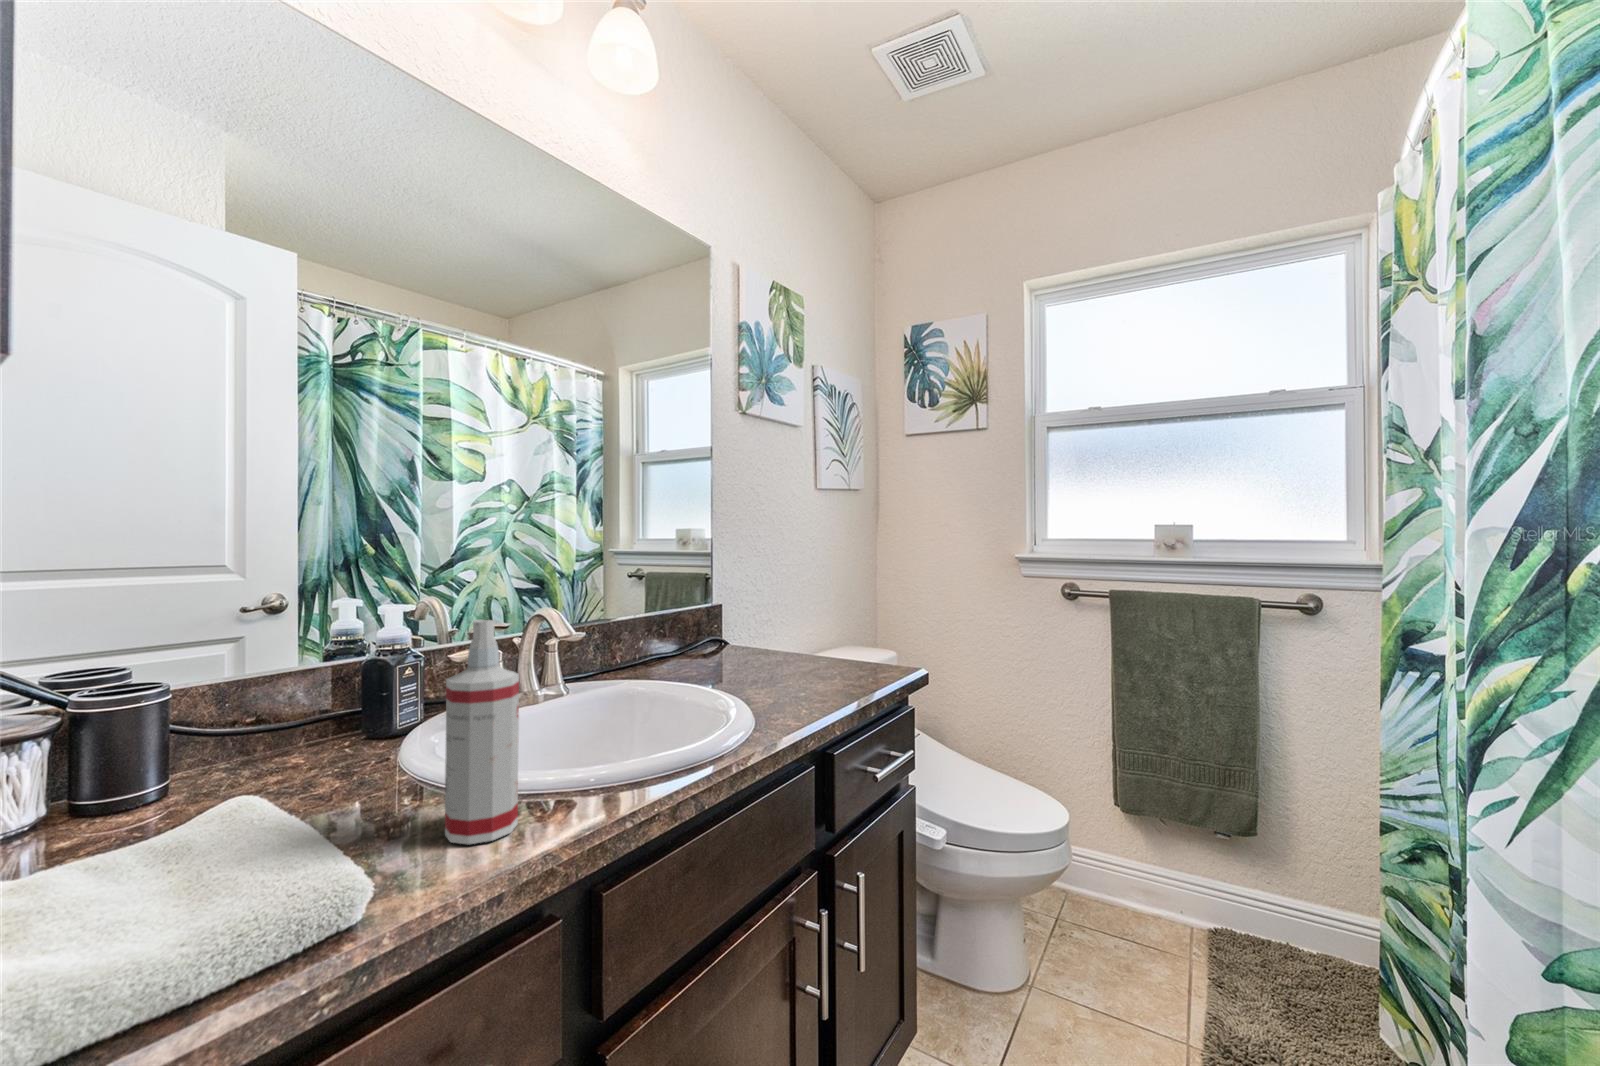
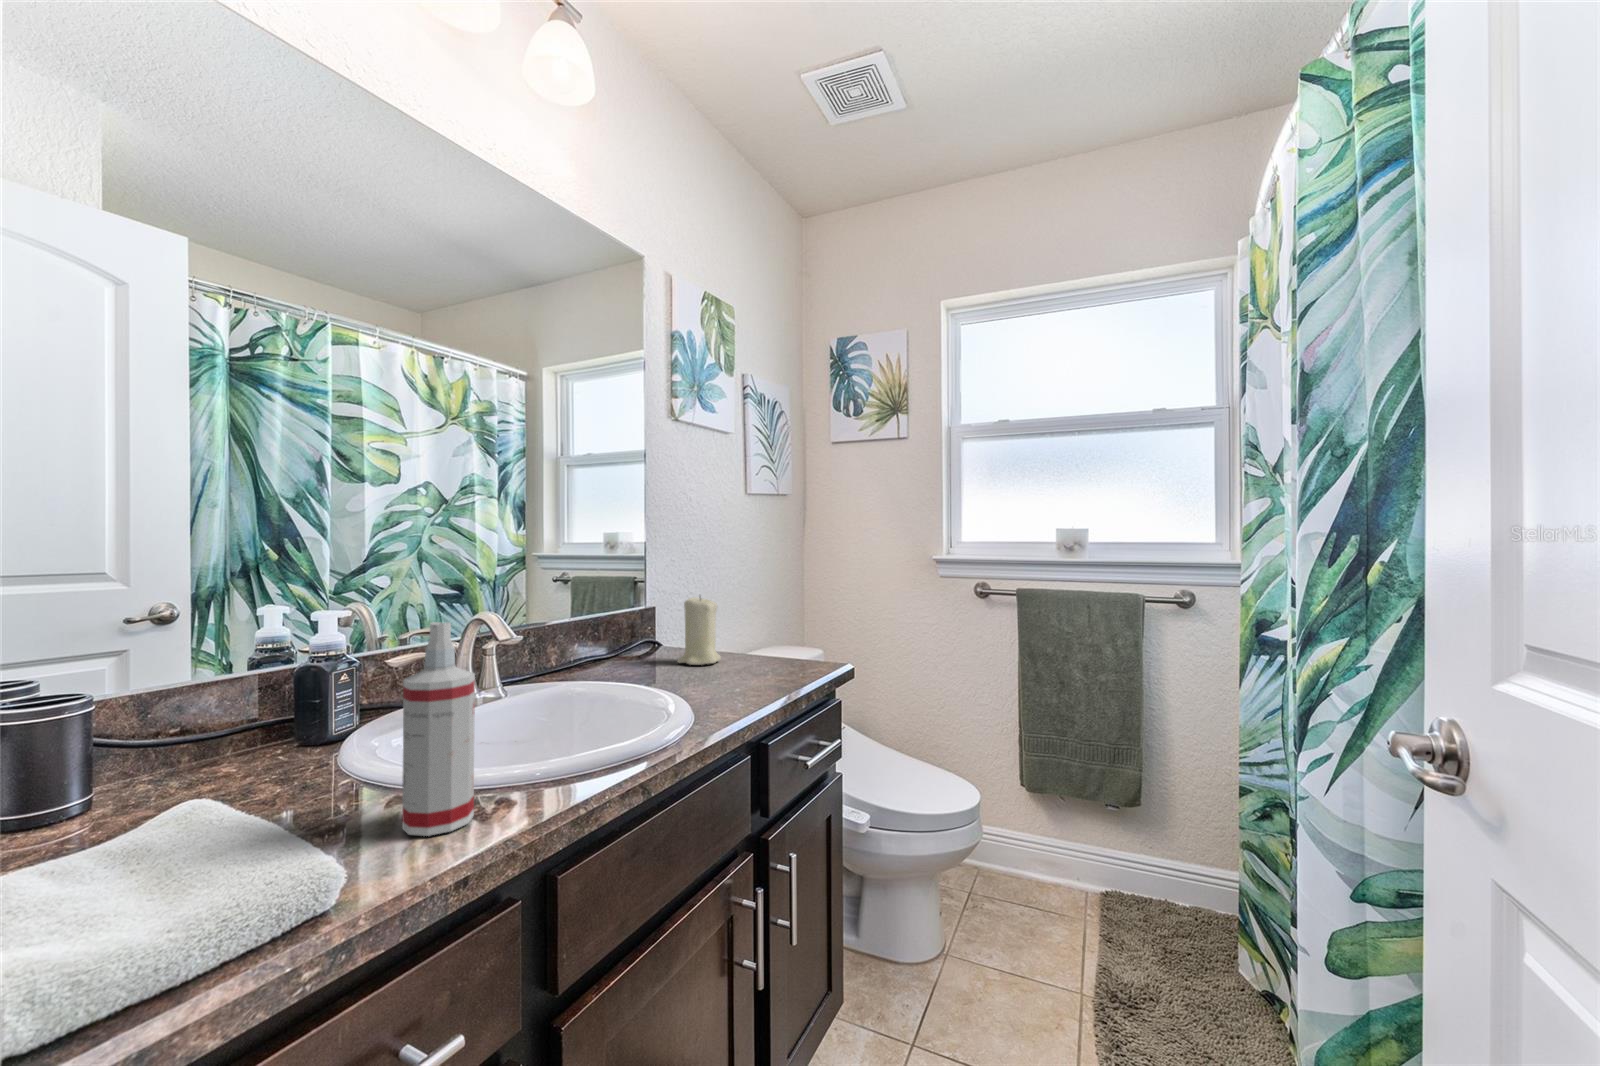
candle: none [744,593,789,666] -> present [677,597,721,665]

